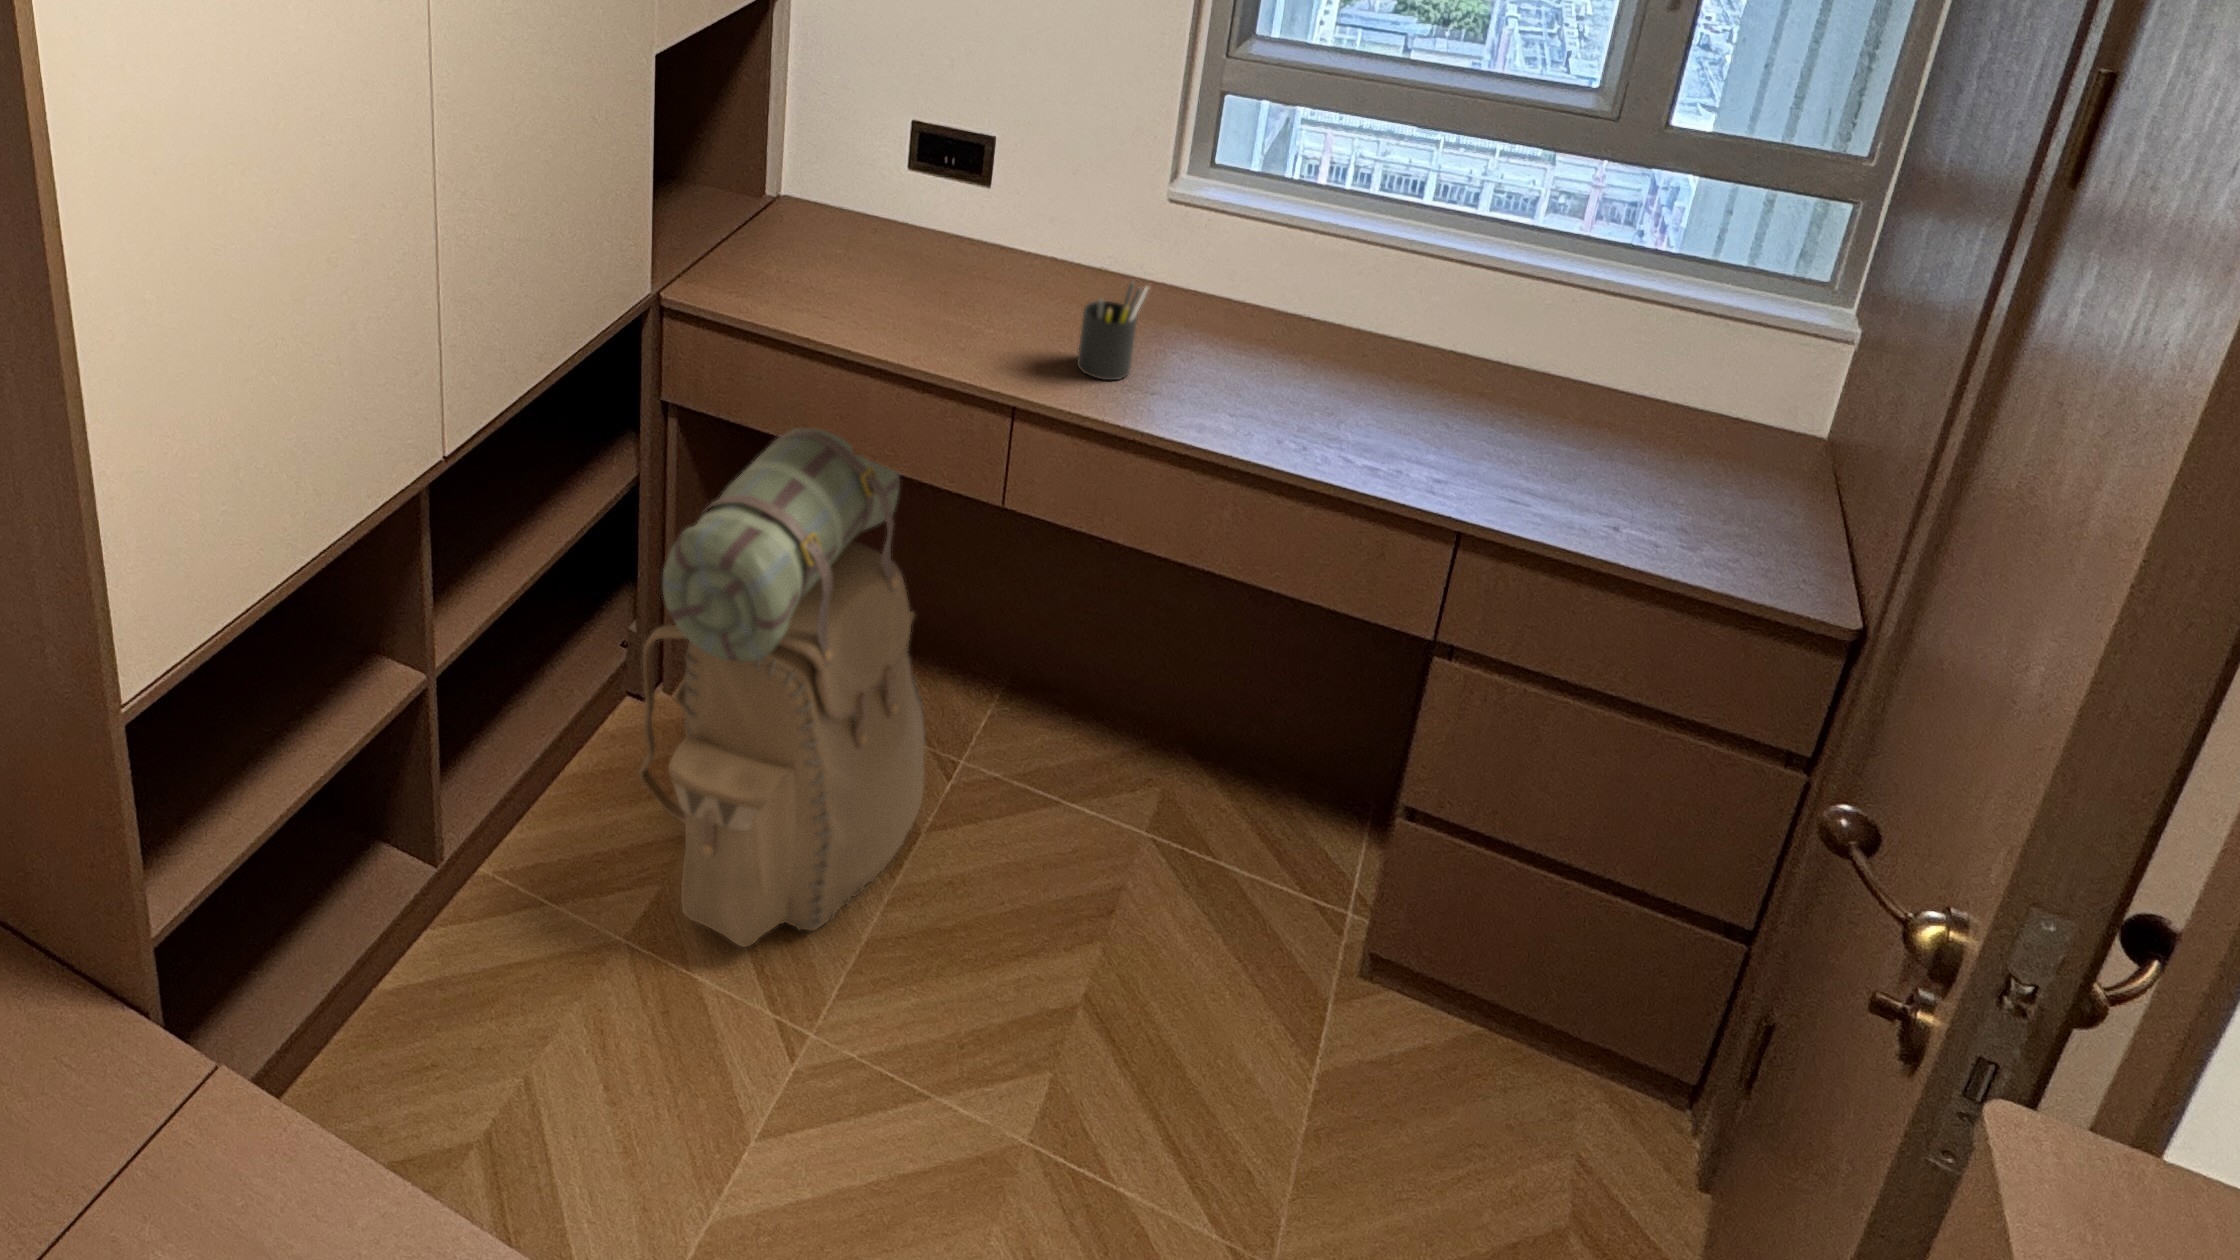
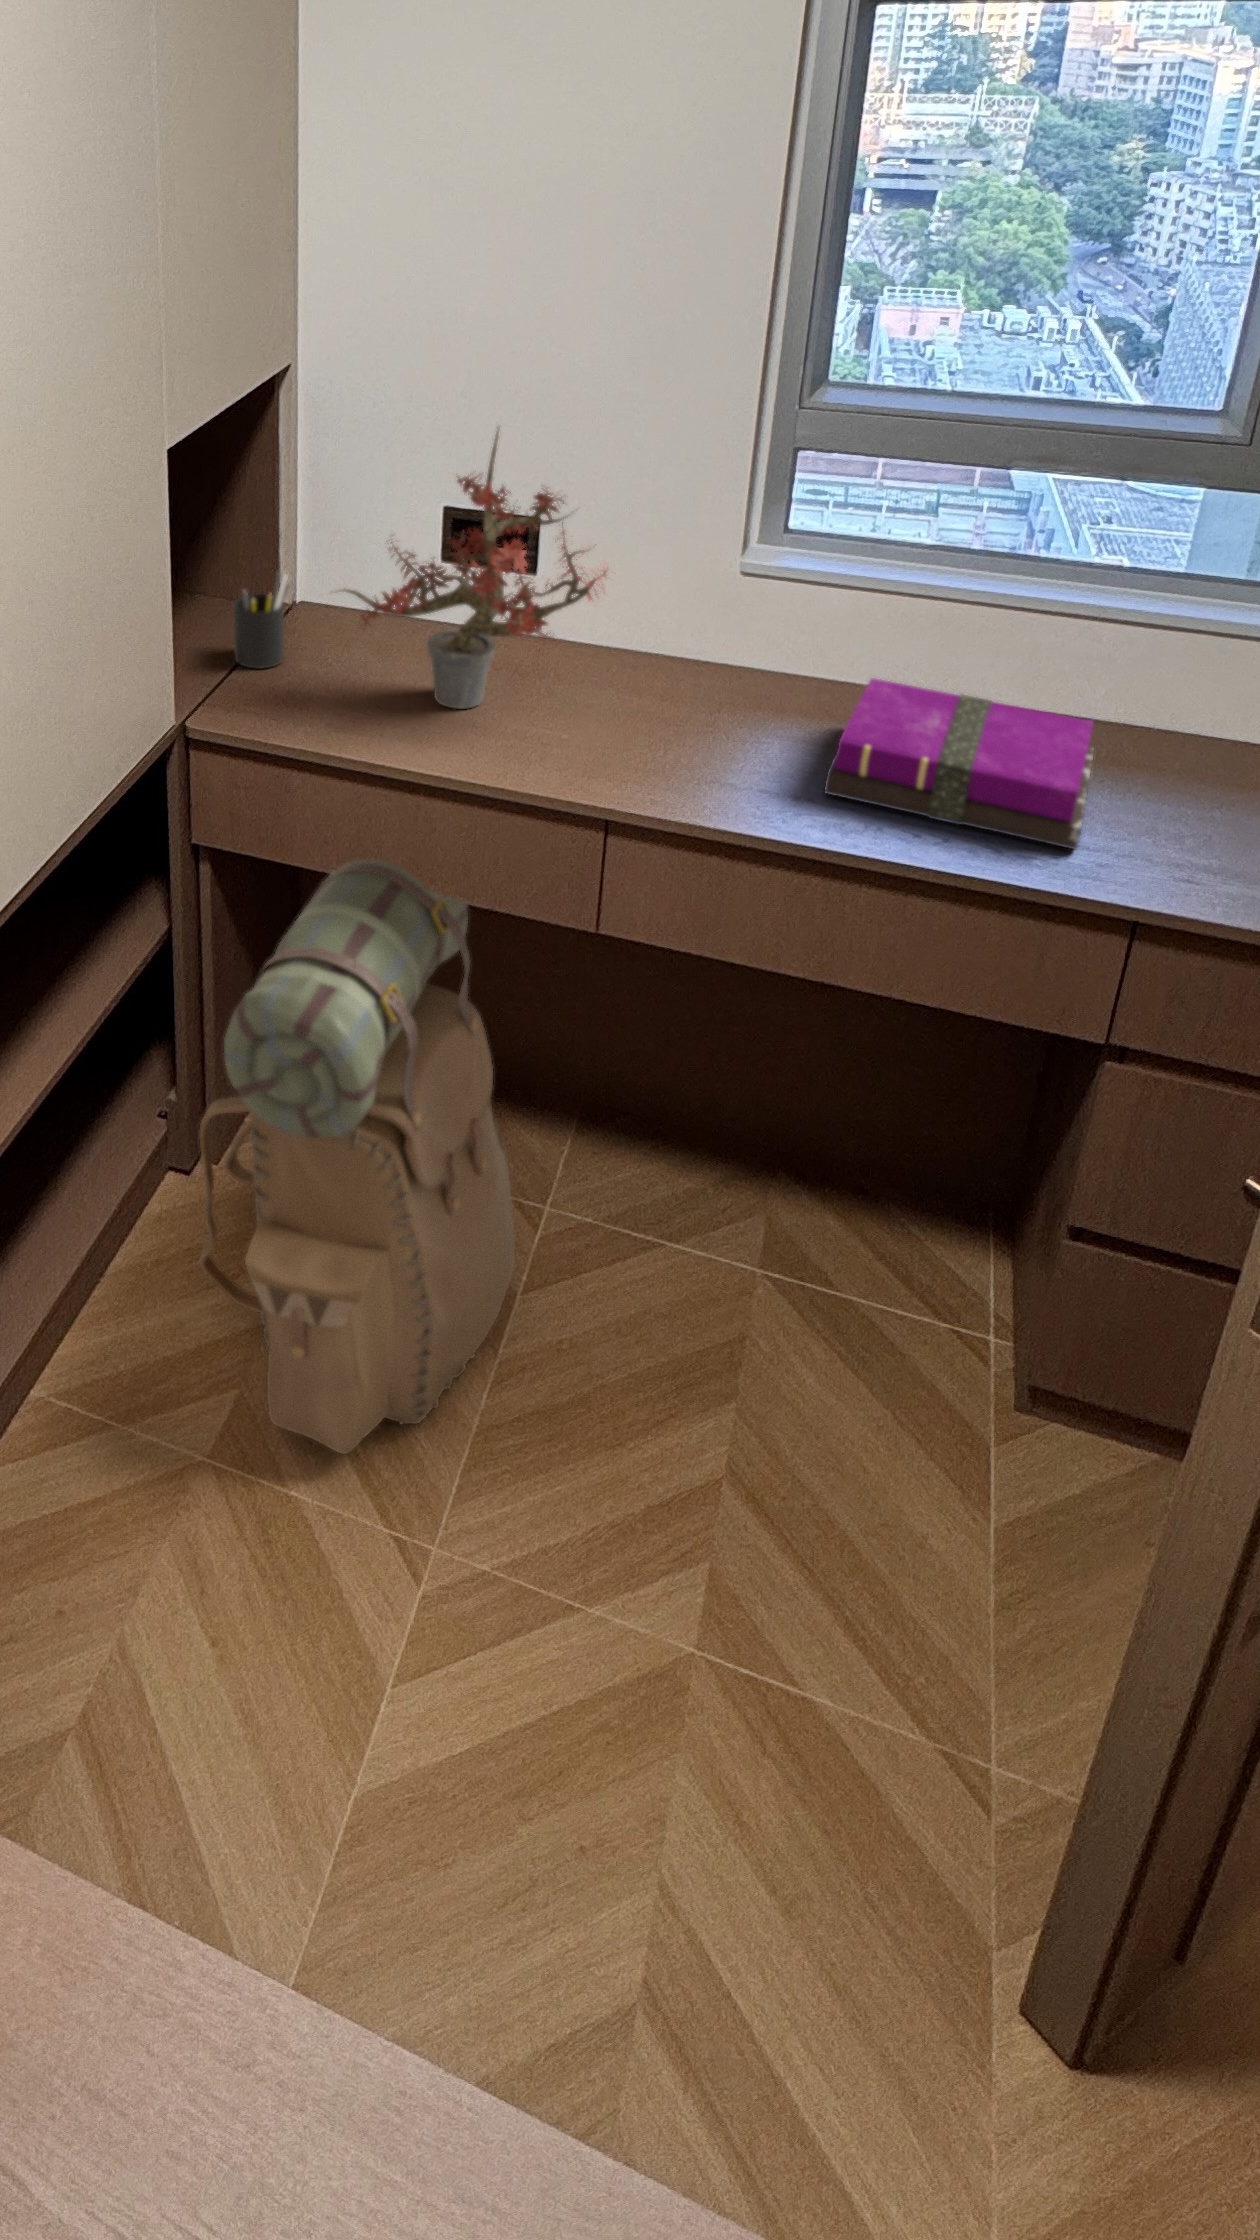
potted plant: none [796,54,1046,302] -> present [343,432,607,709]
pen holder: present [1077,282,1148,380] -> present [234,573,289,669]
notebook: none [1209,302,1459,464] -> present [825,678,1094,849]

